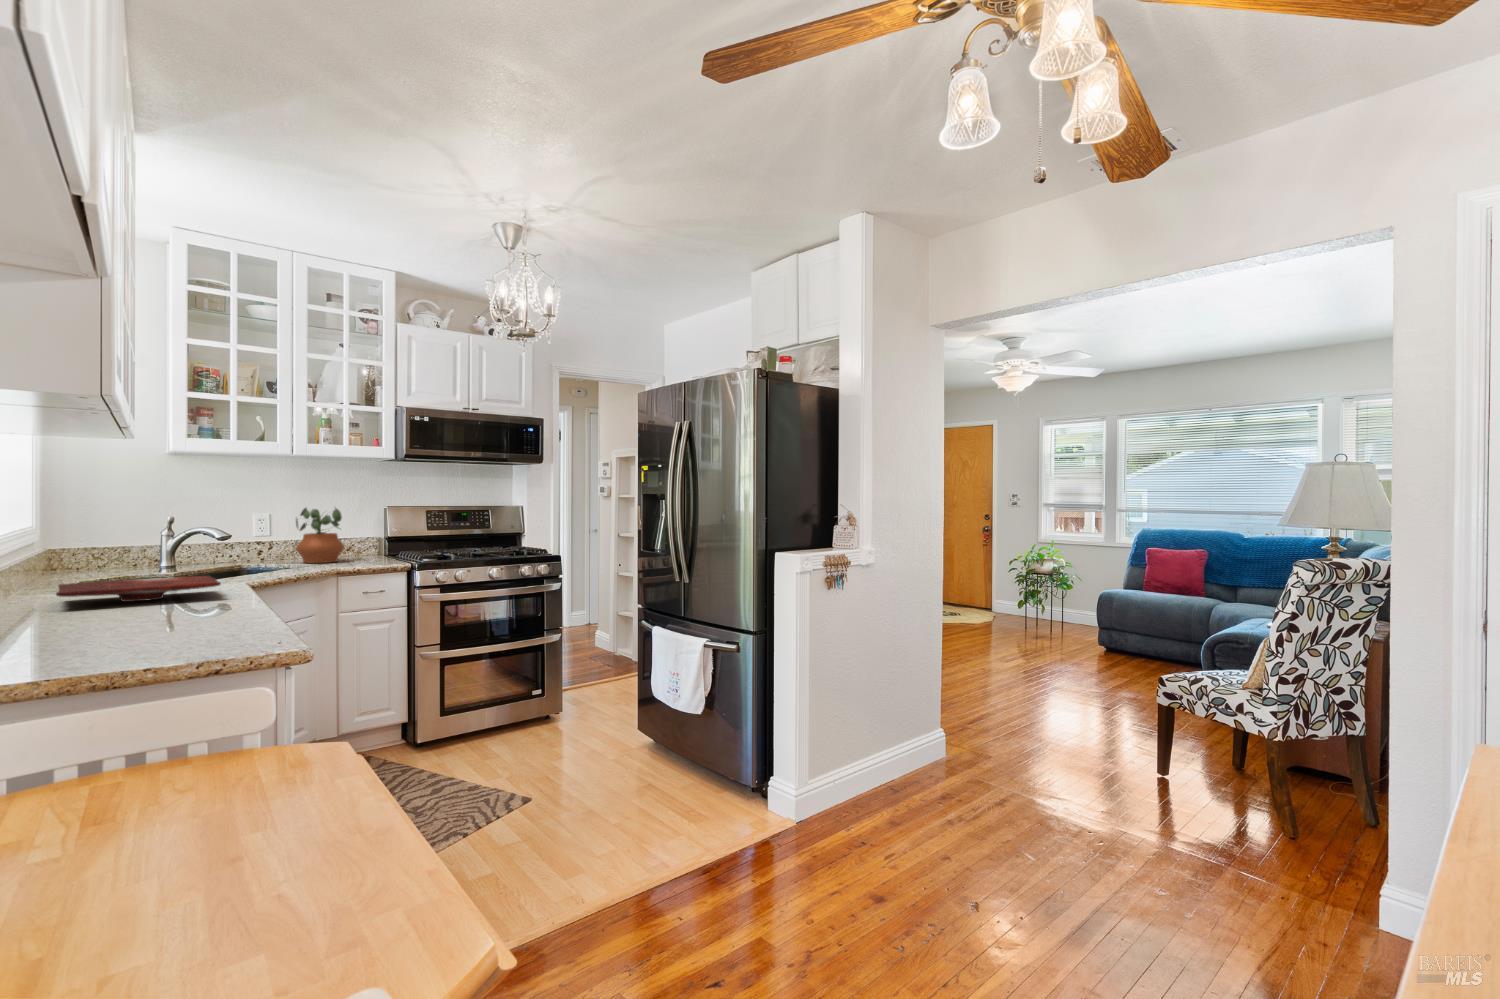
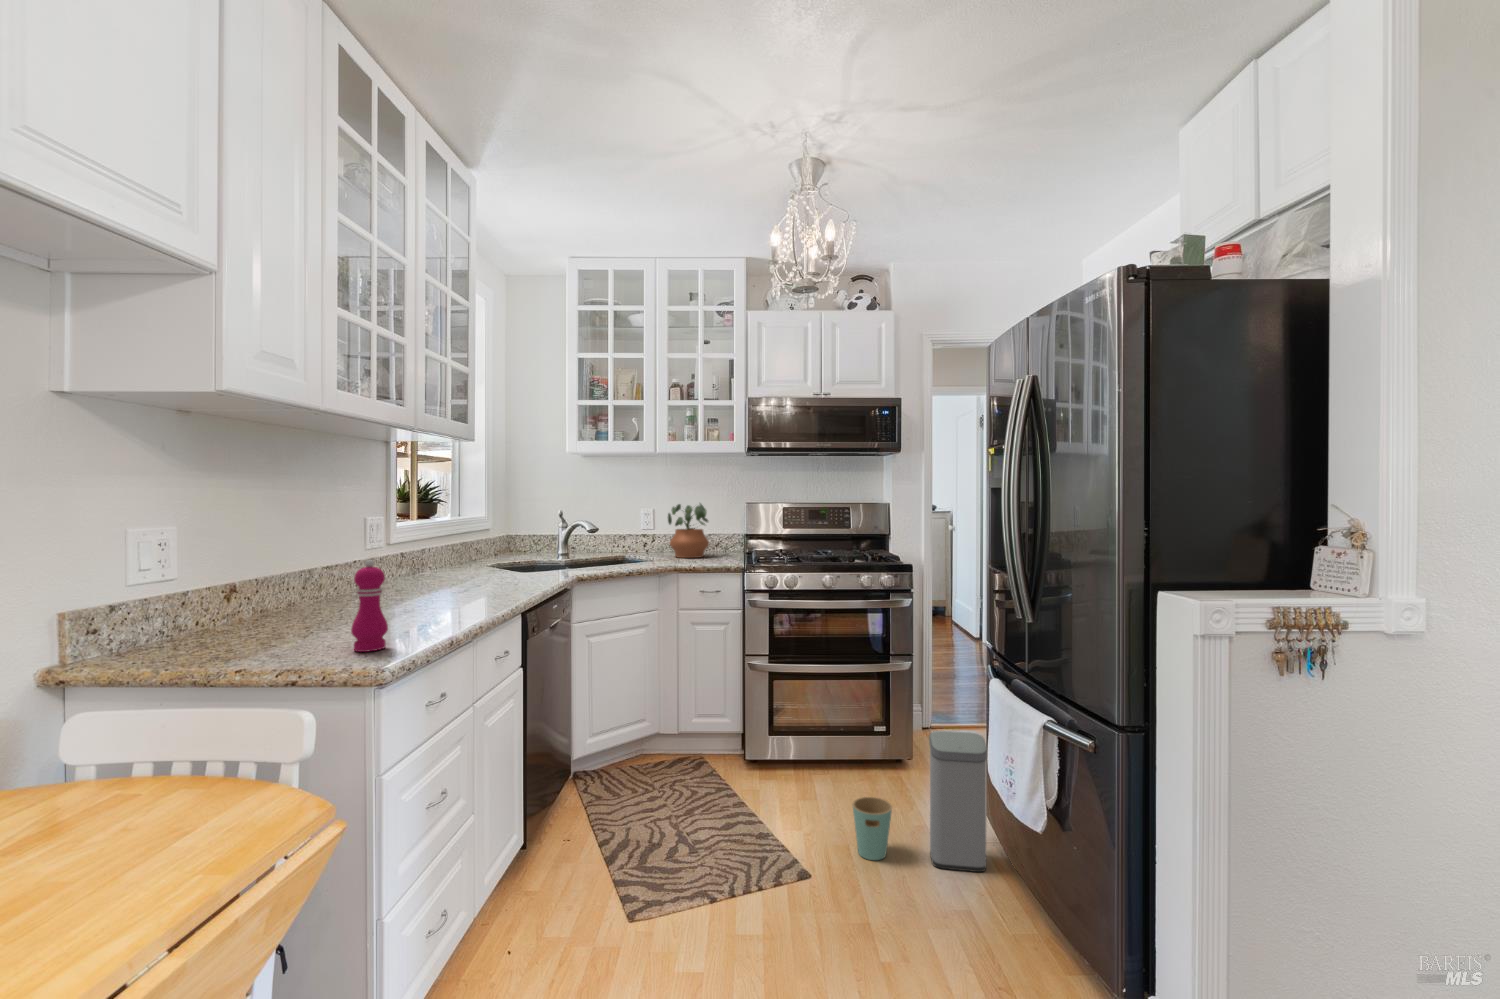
pepper mill: none [217,559,254,645] -> present [351,560,388,652]
cutting board: present [56,576,221,602] -> none [399,567,534,588]
trash can: none [553,670,650,779] -> present [852,731,987,872]

